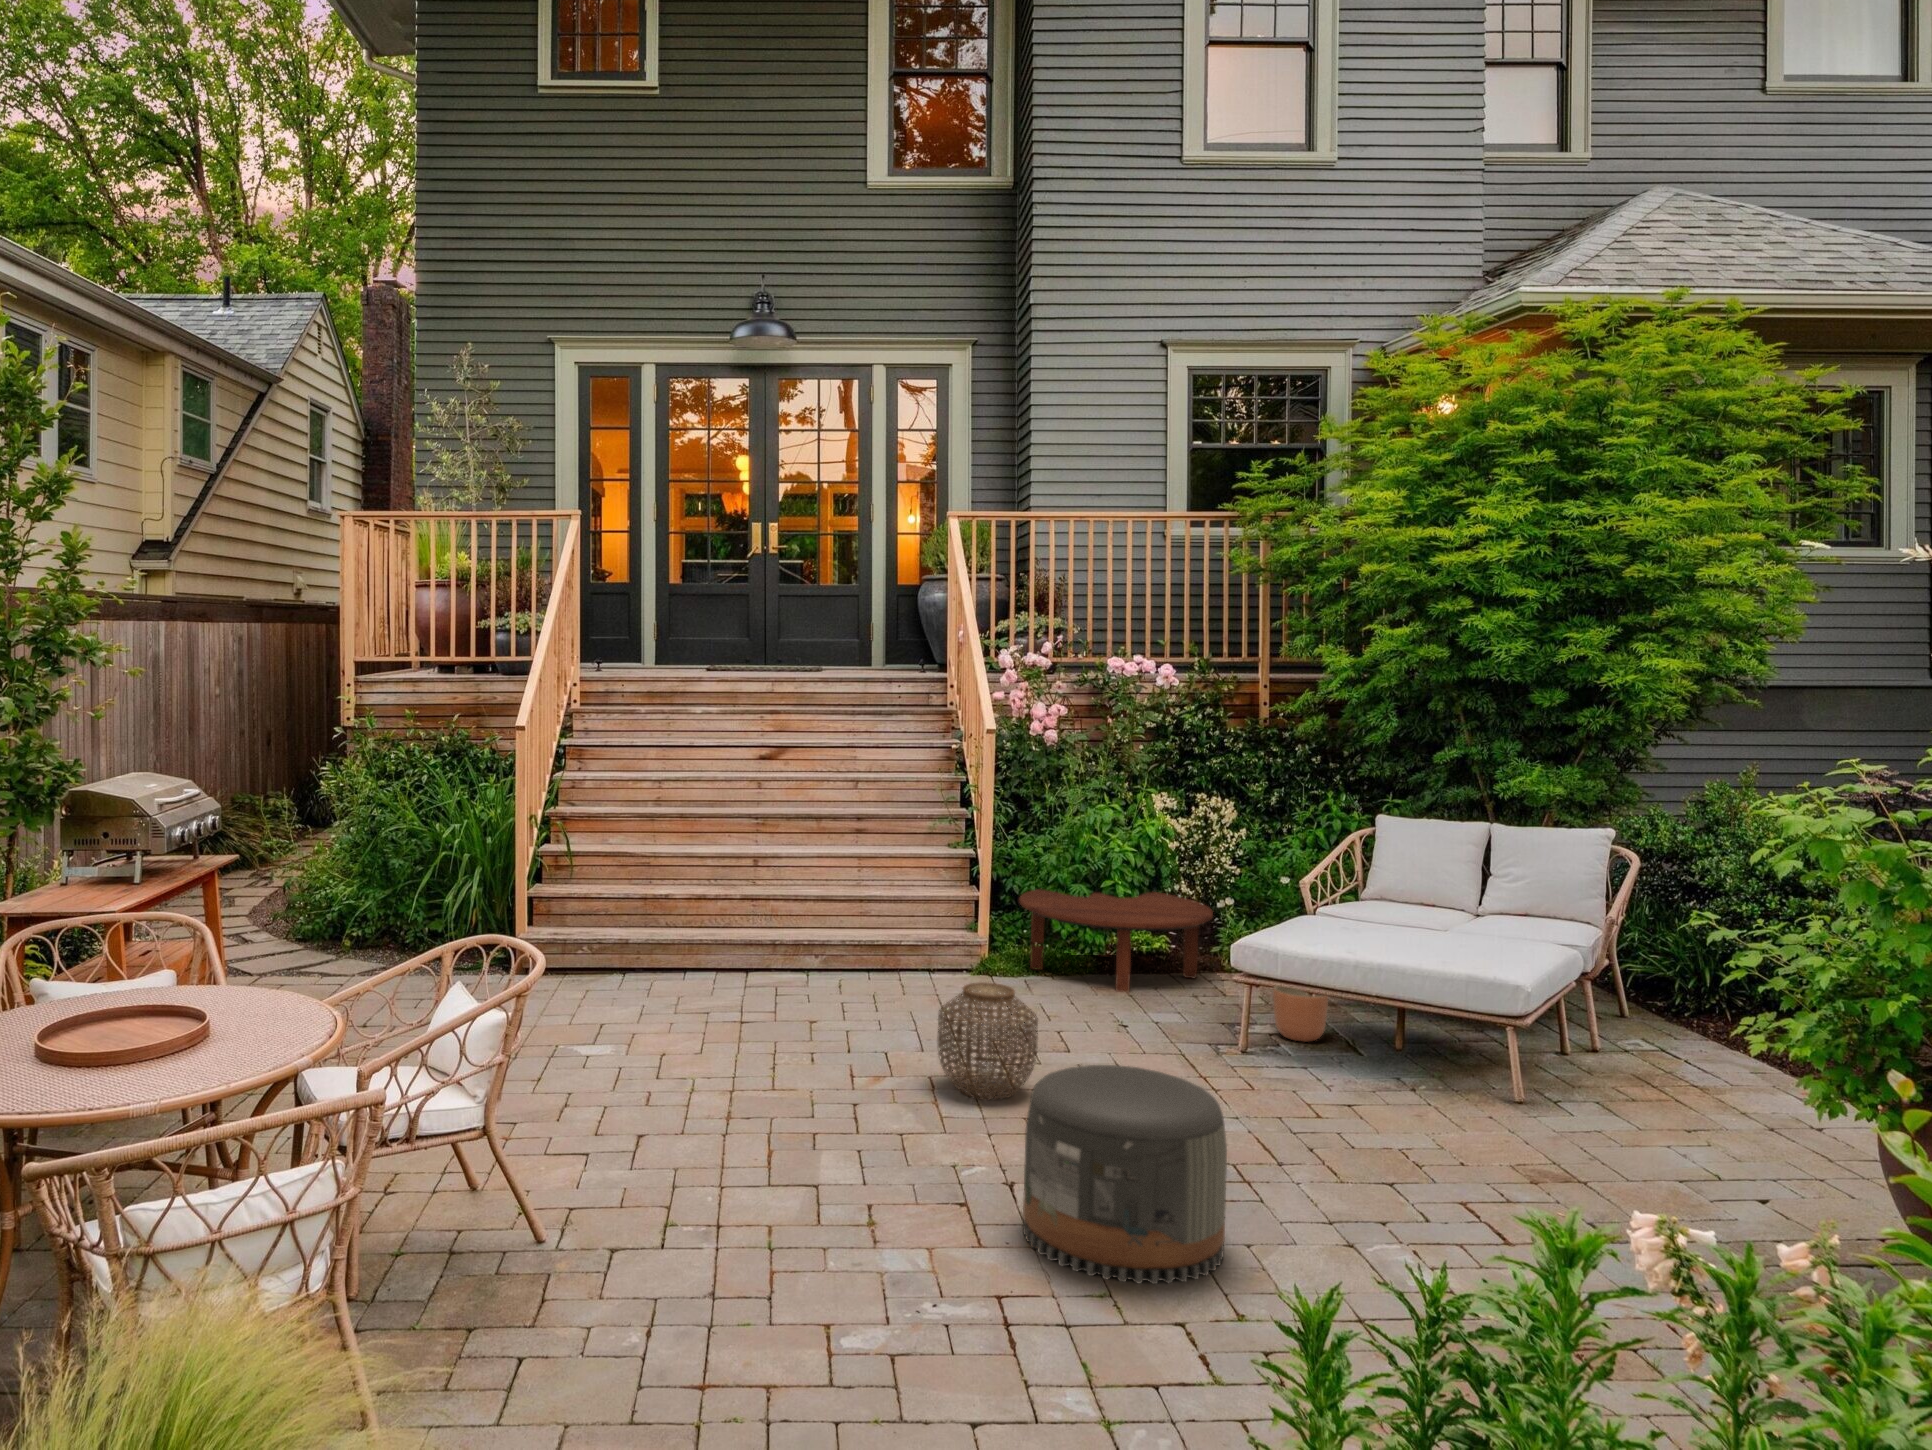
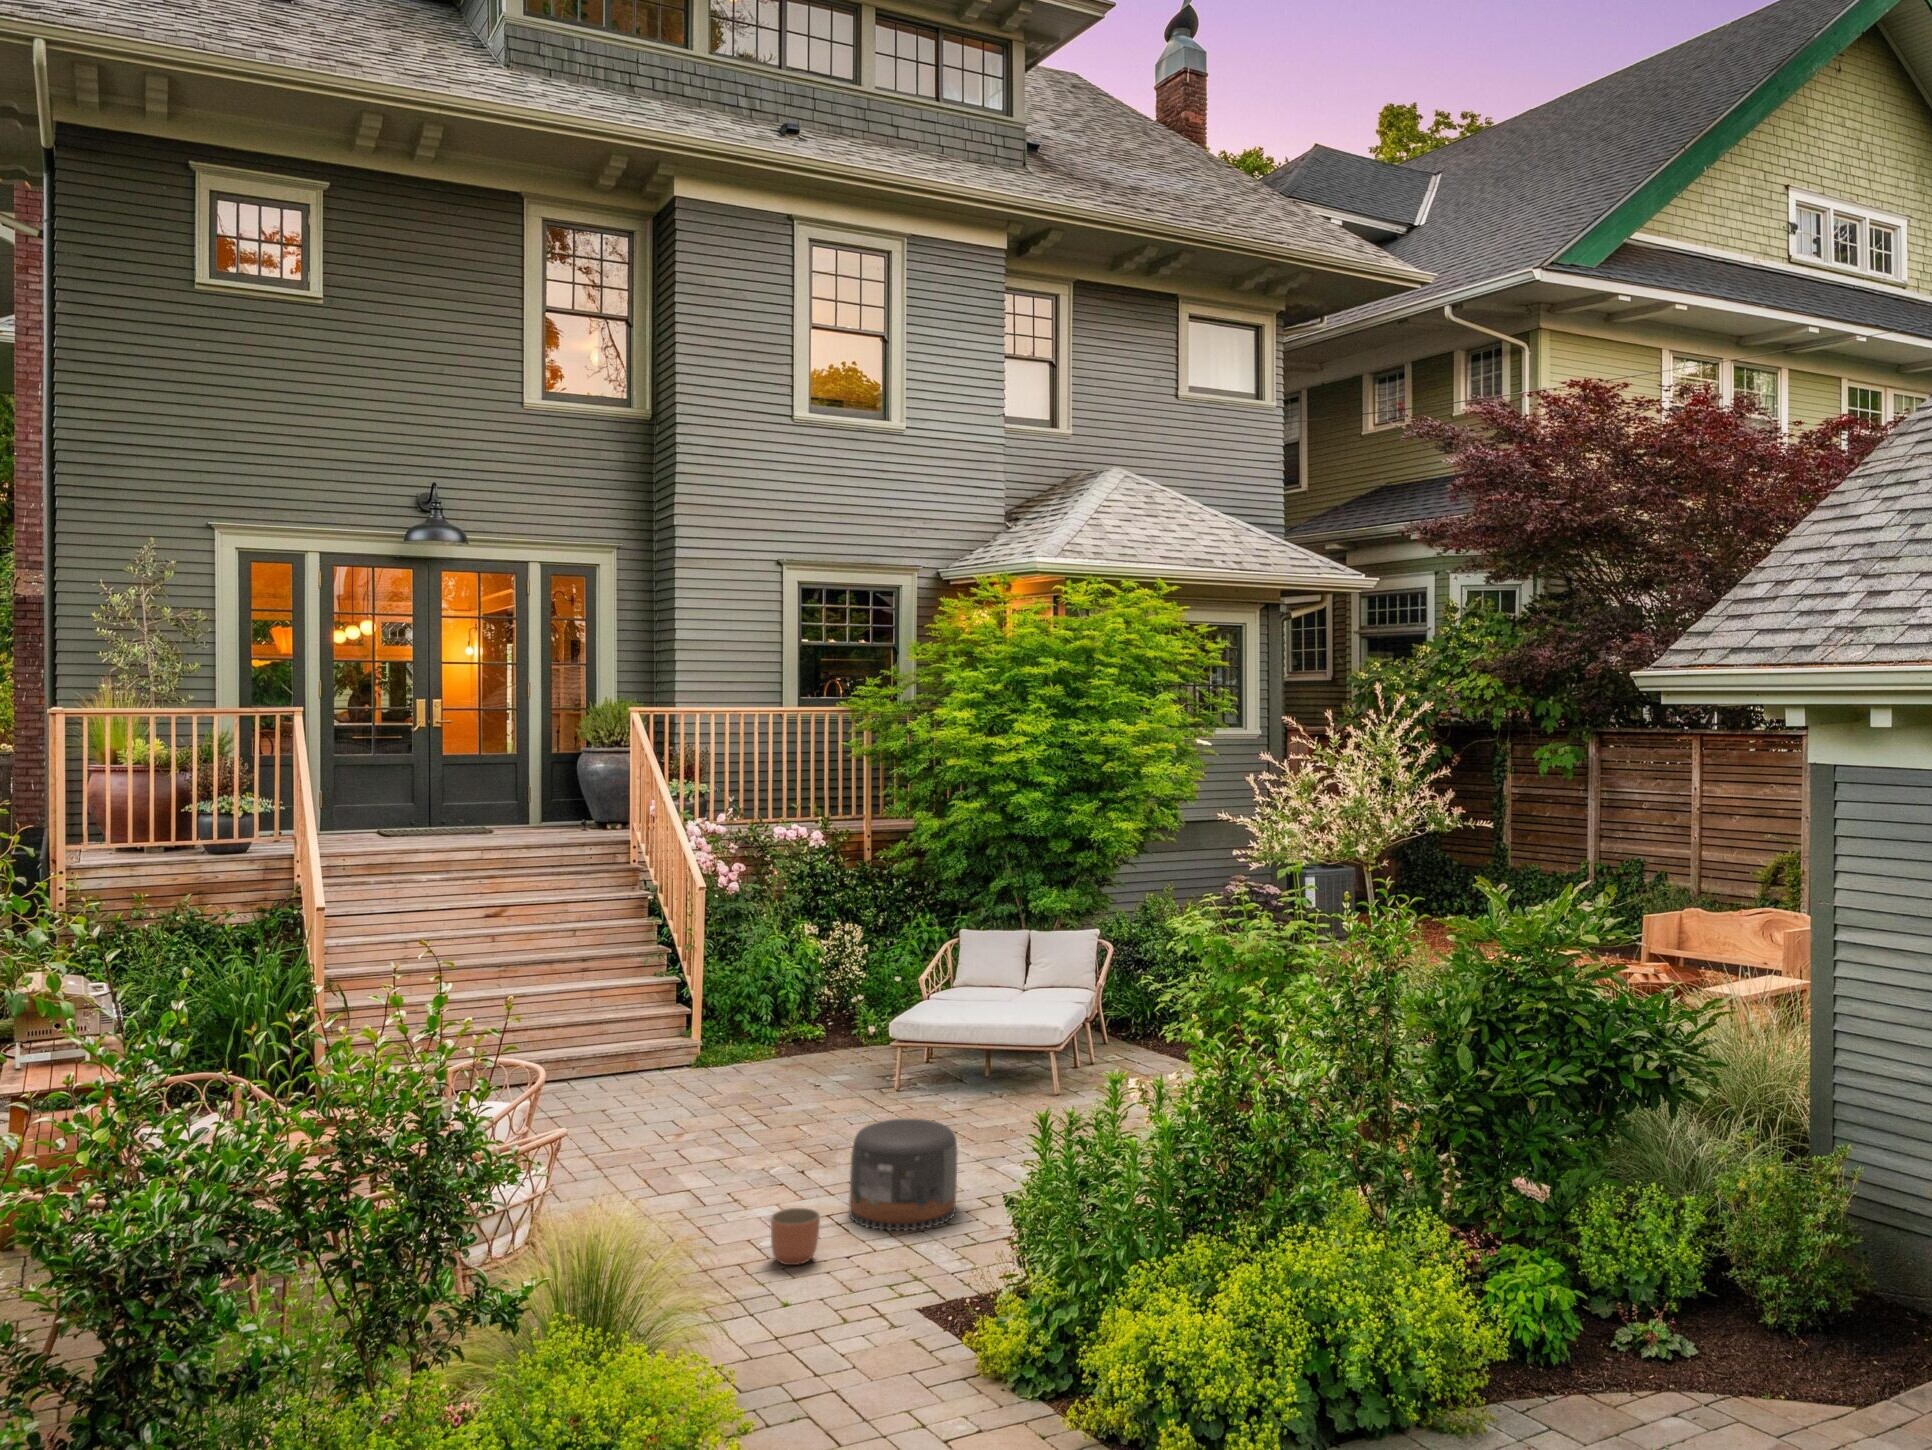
coffee table: present [1019,889,1213,992] -> none [727,1000,863,1077]
woven basket: present [938,982,1038,1100] -> none [743,1084,808,1159]
planter: present [1273,986,1328,1042] -> present [771,1208,820,1265]

